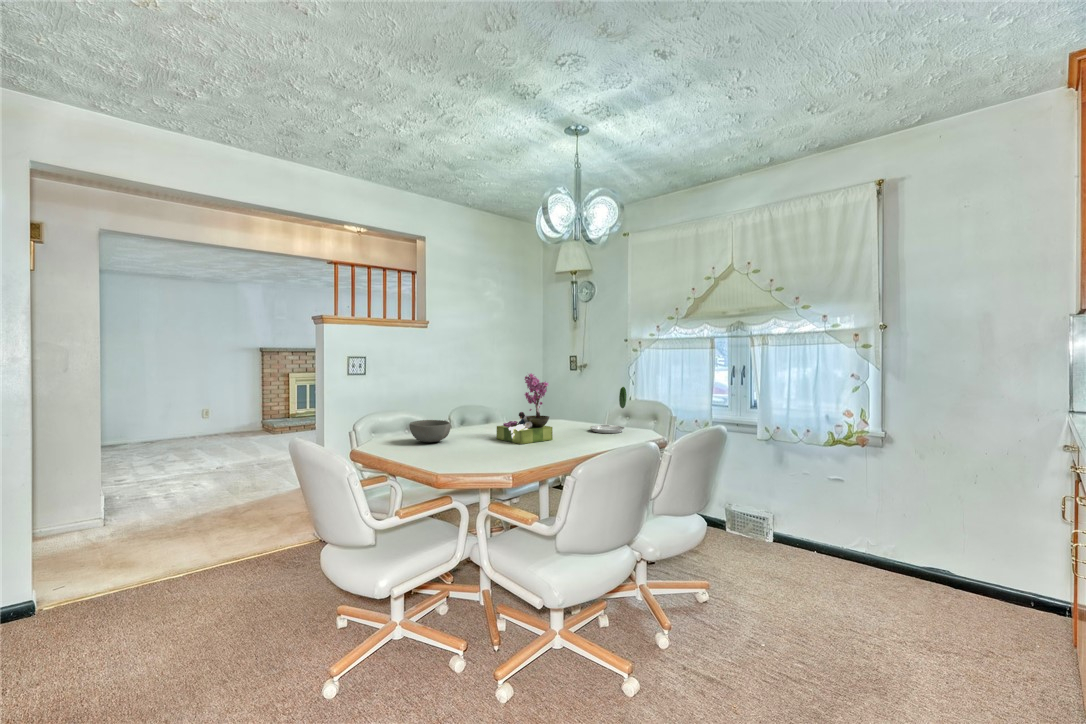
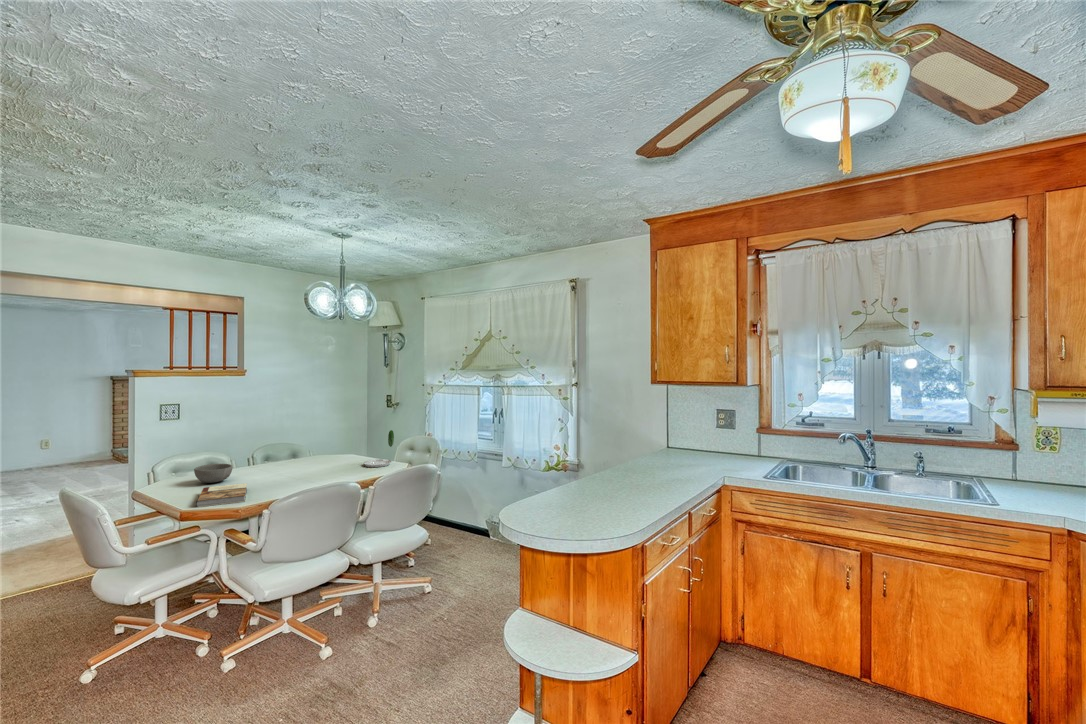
flower arrangement: present [497,373,553,444] -> none [275,423,320,481]
book: none [432,443,498,468] -> present [196,483,247,507]

